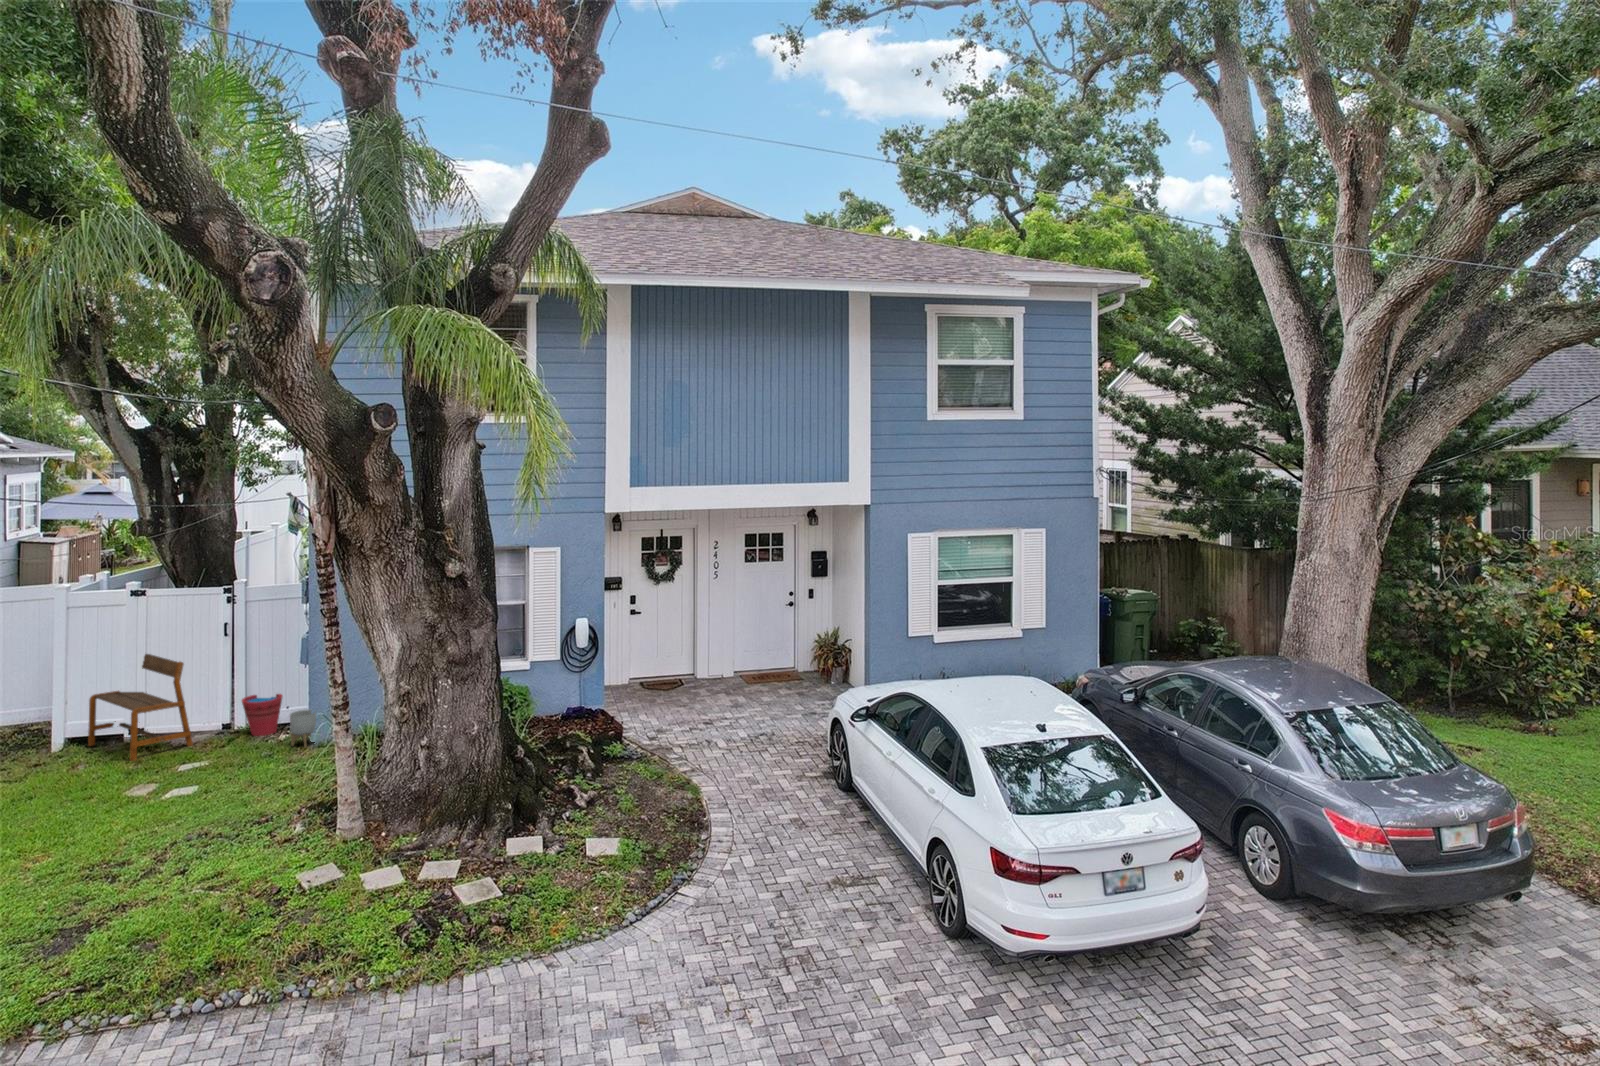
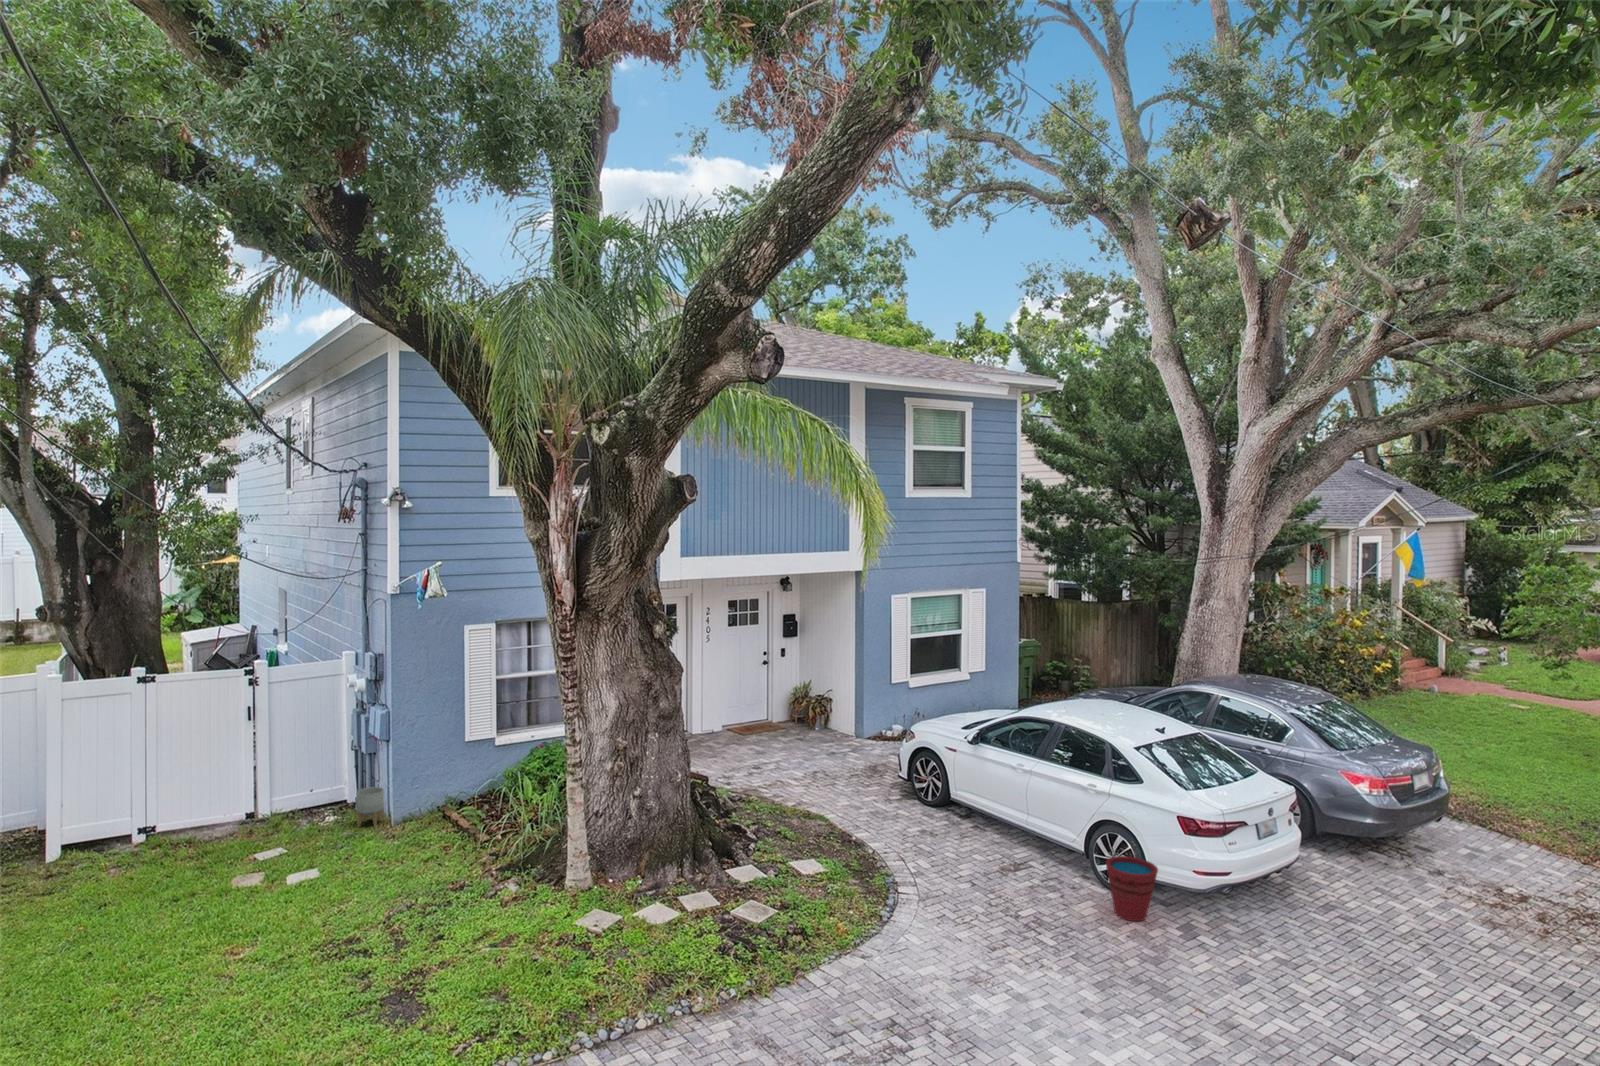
bench: present [88,654,193,761] -> none [94,740,234,864]
bucket: present [242,694,282,736] -> present [1106,856,1158,921]

